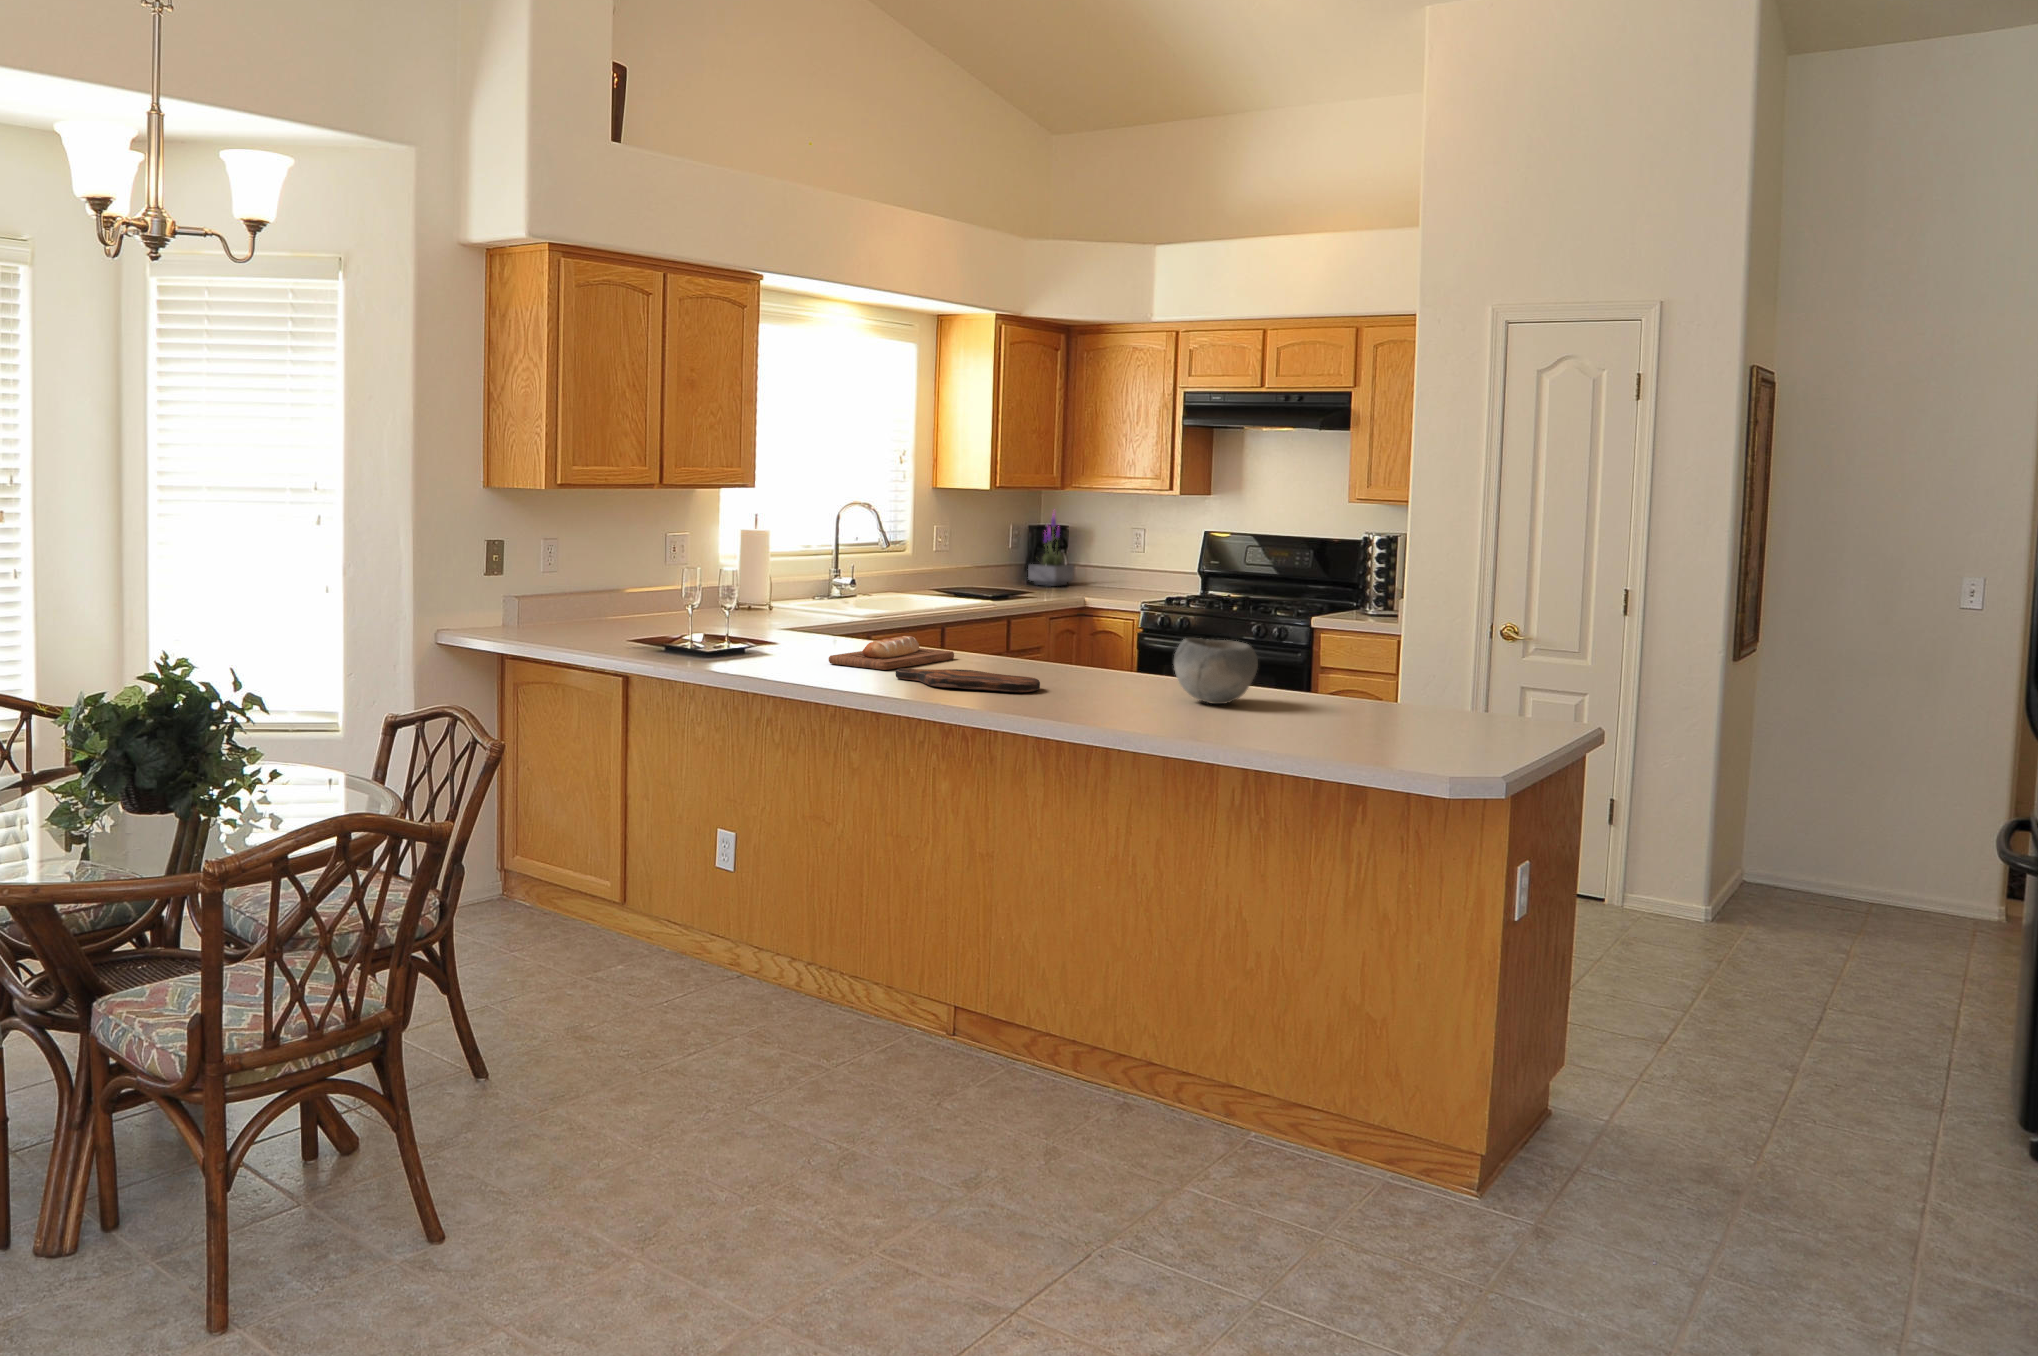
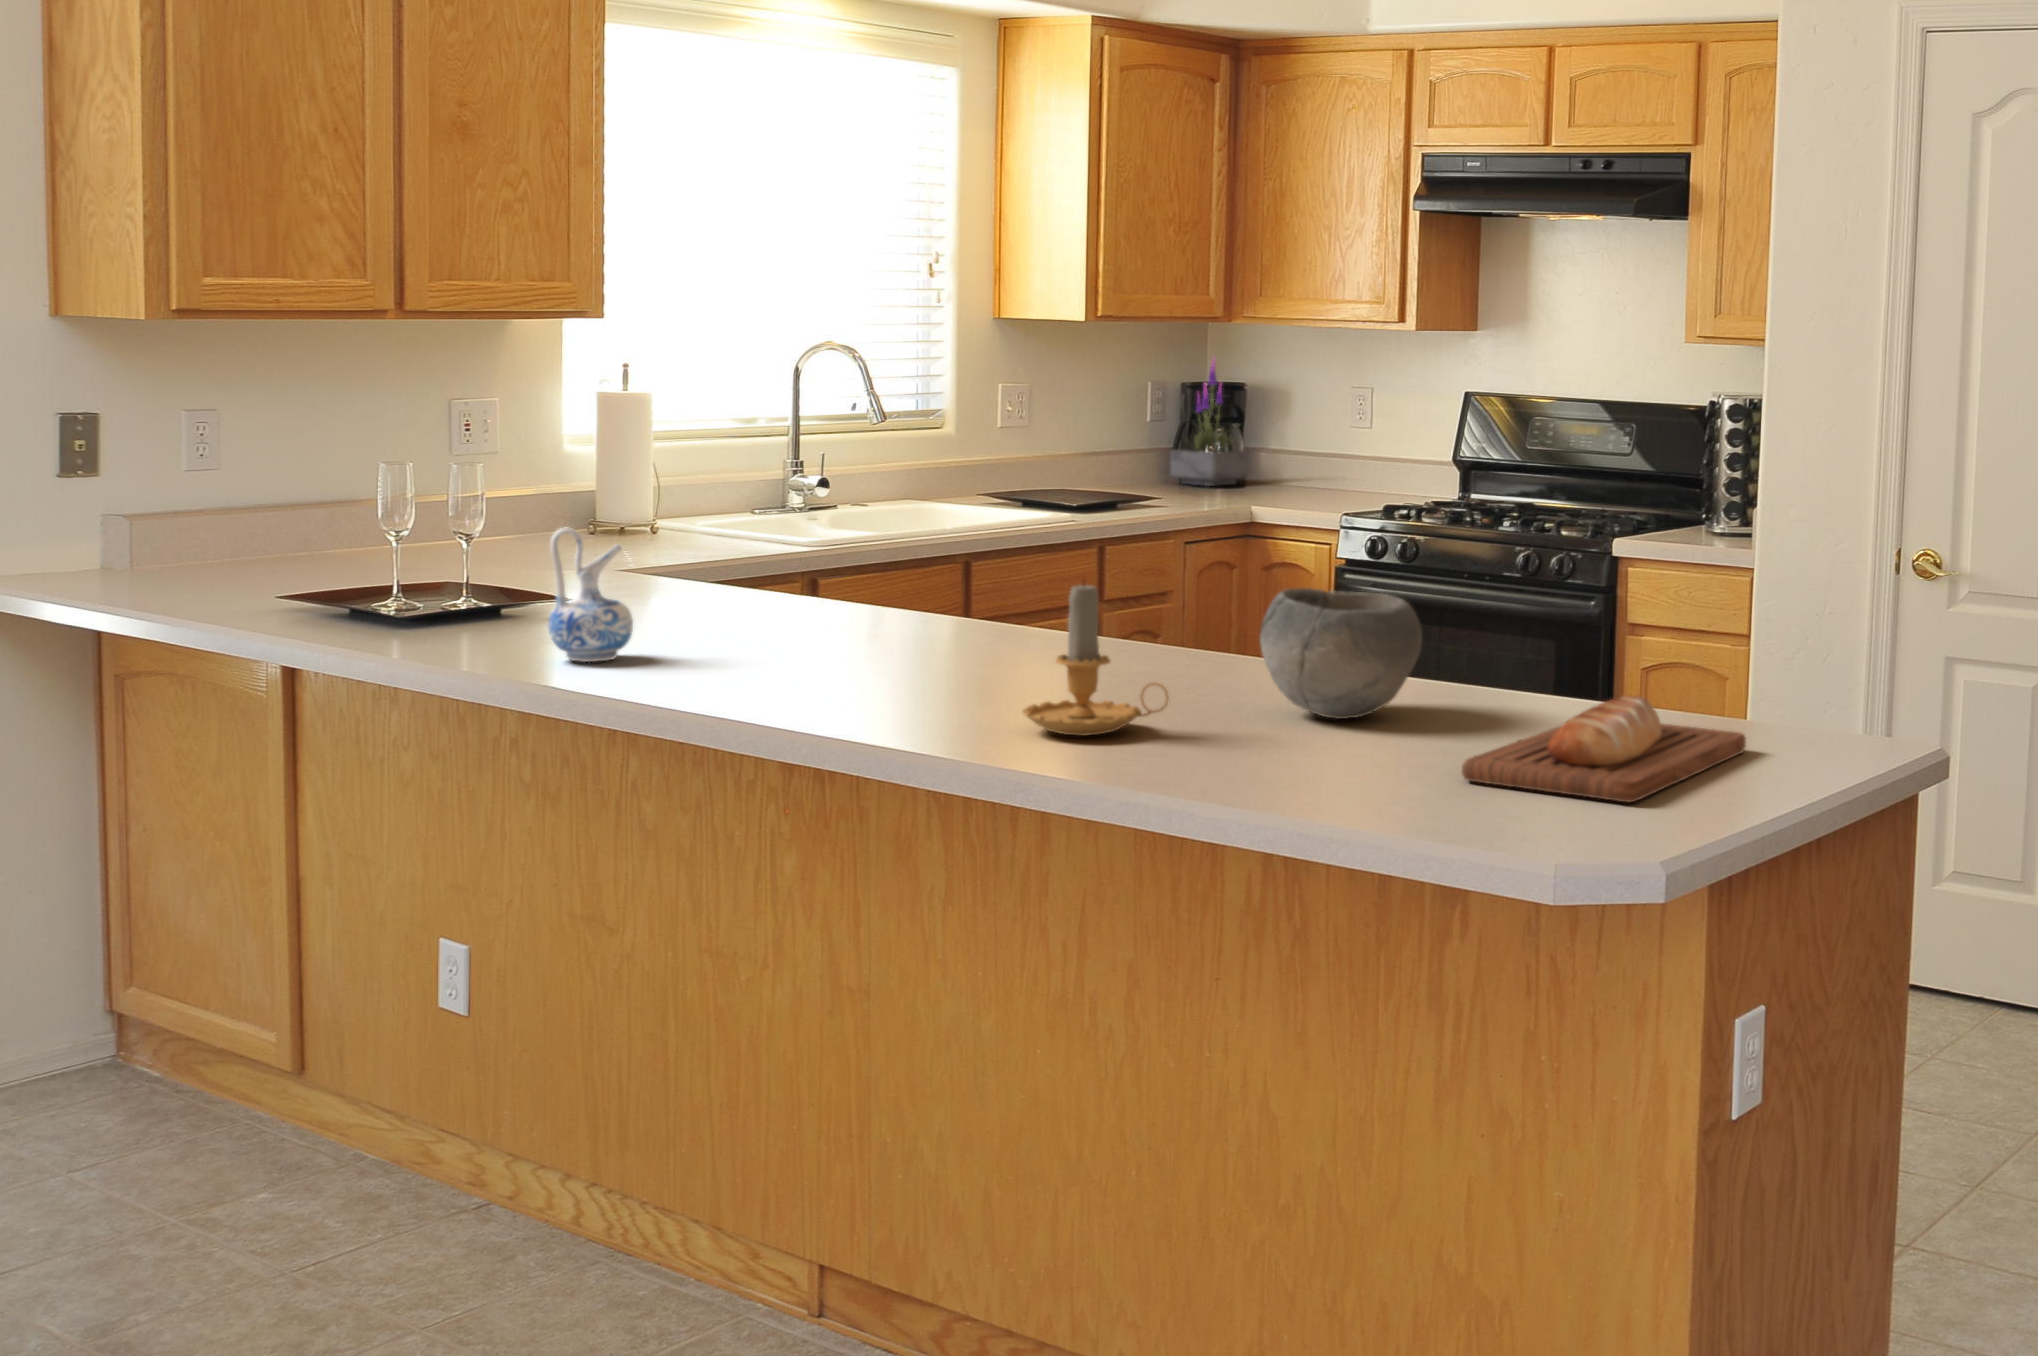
ceramic pitcher: none [796,605,836,672] -> present [548,527,633,662]
candle: none [1061,630,1135,708] -> present [1023,581,1168,736]
bread loaf: present [829,636,954,670] -> present [1462,696,1746,802]
cutting board: present [895,668,1040,692] -> none [739,652,1012,700]

